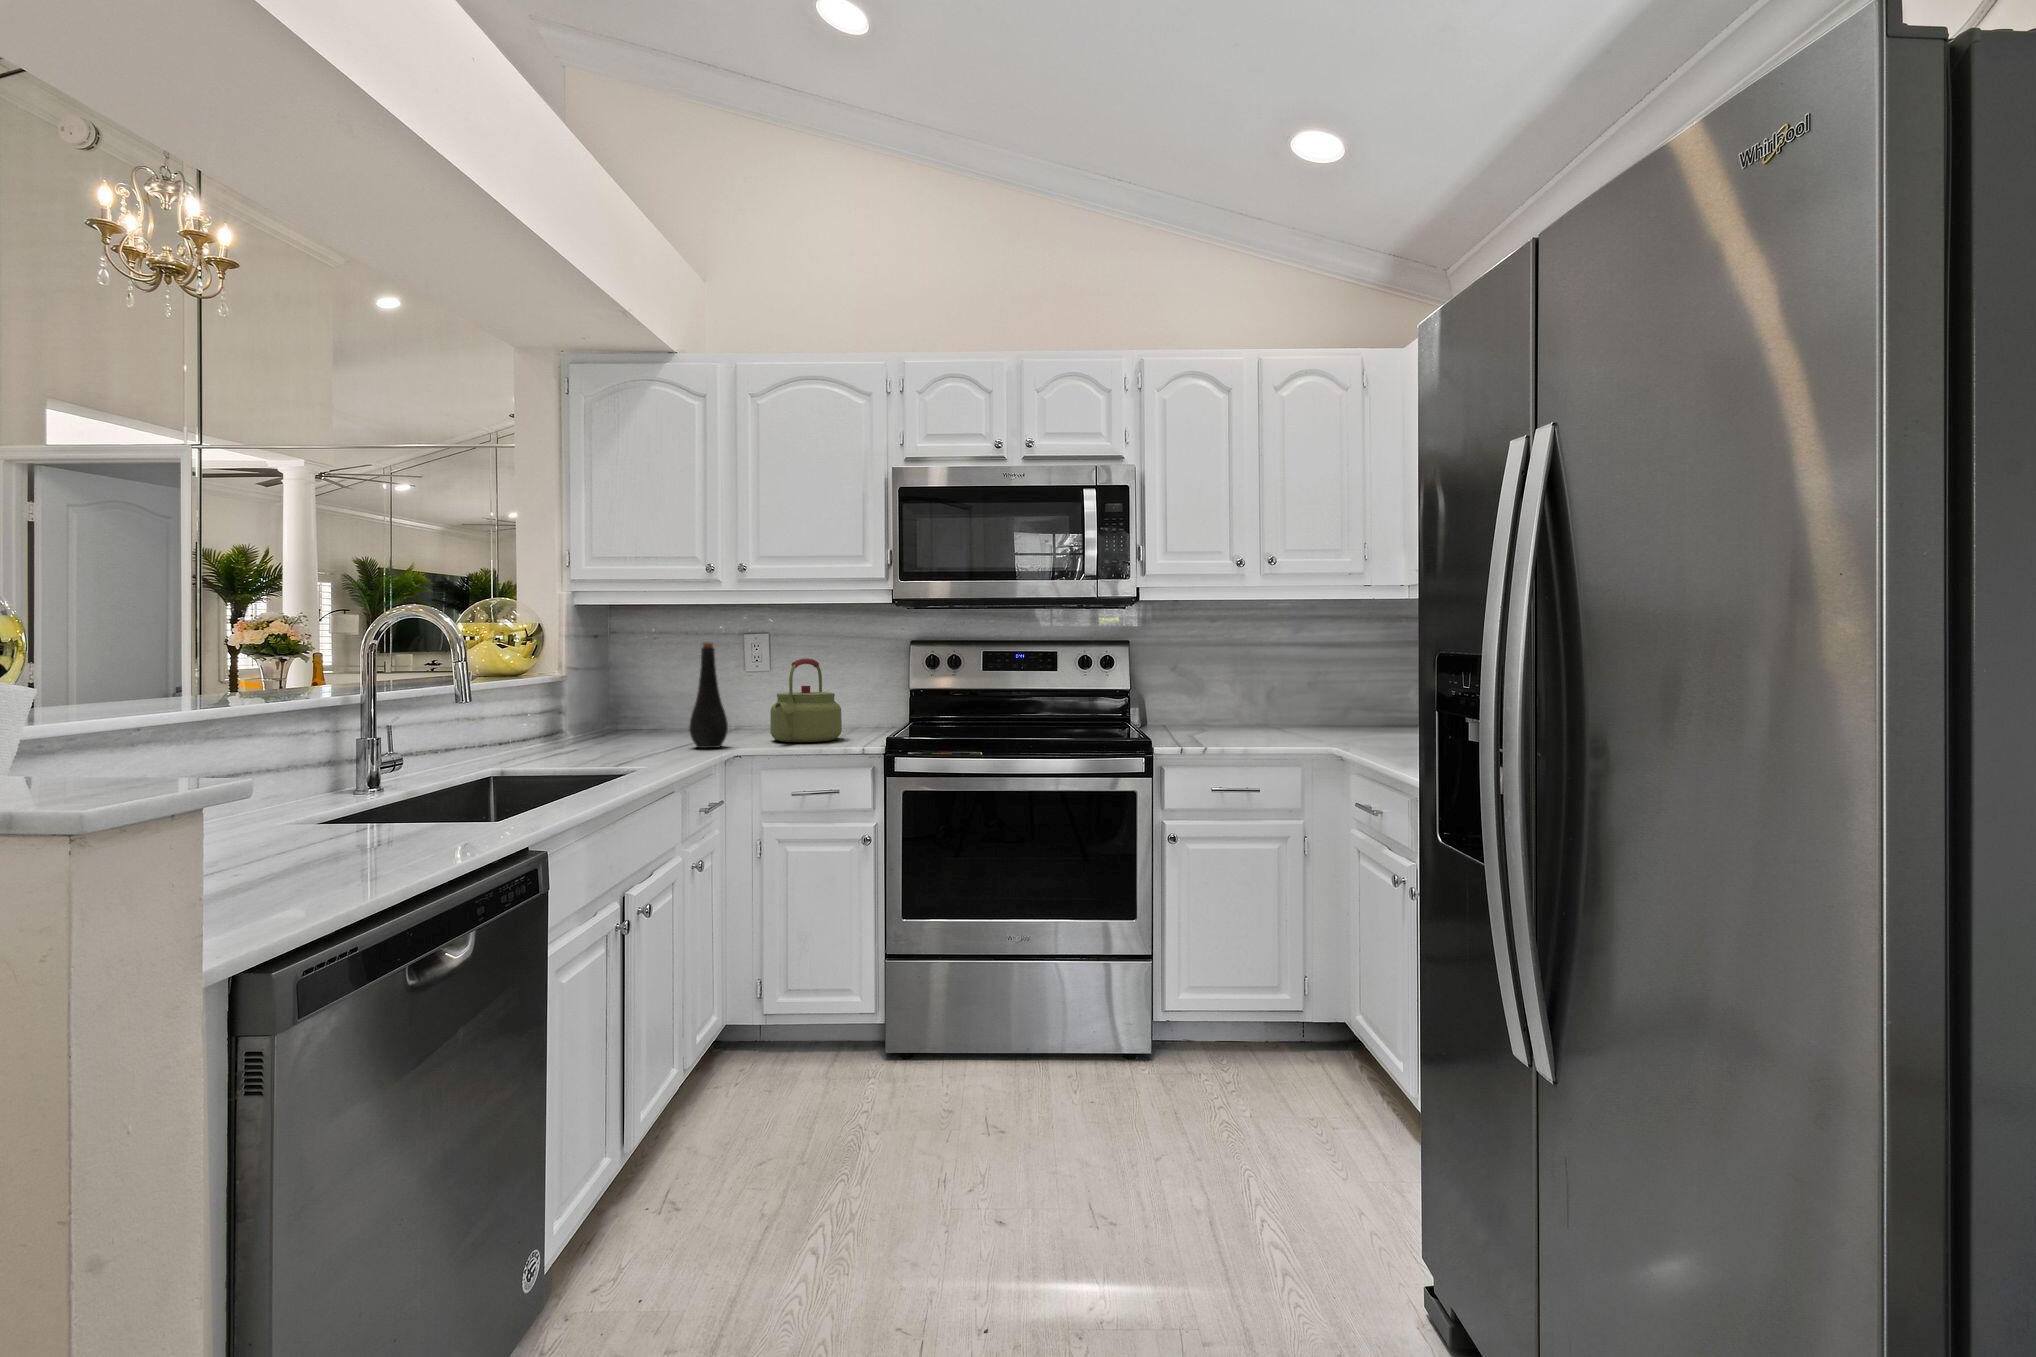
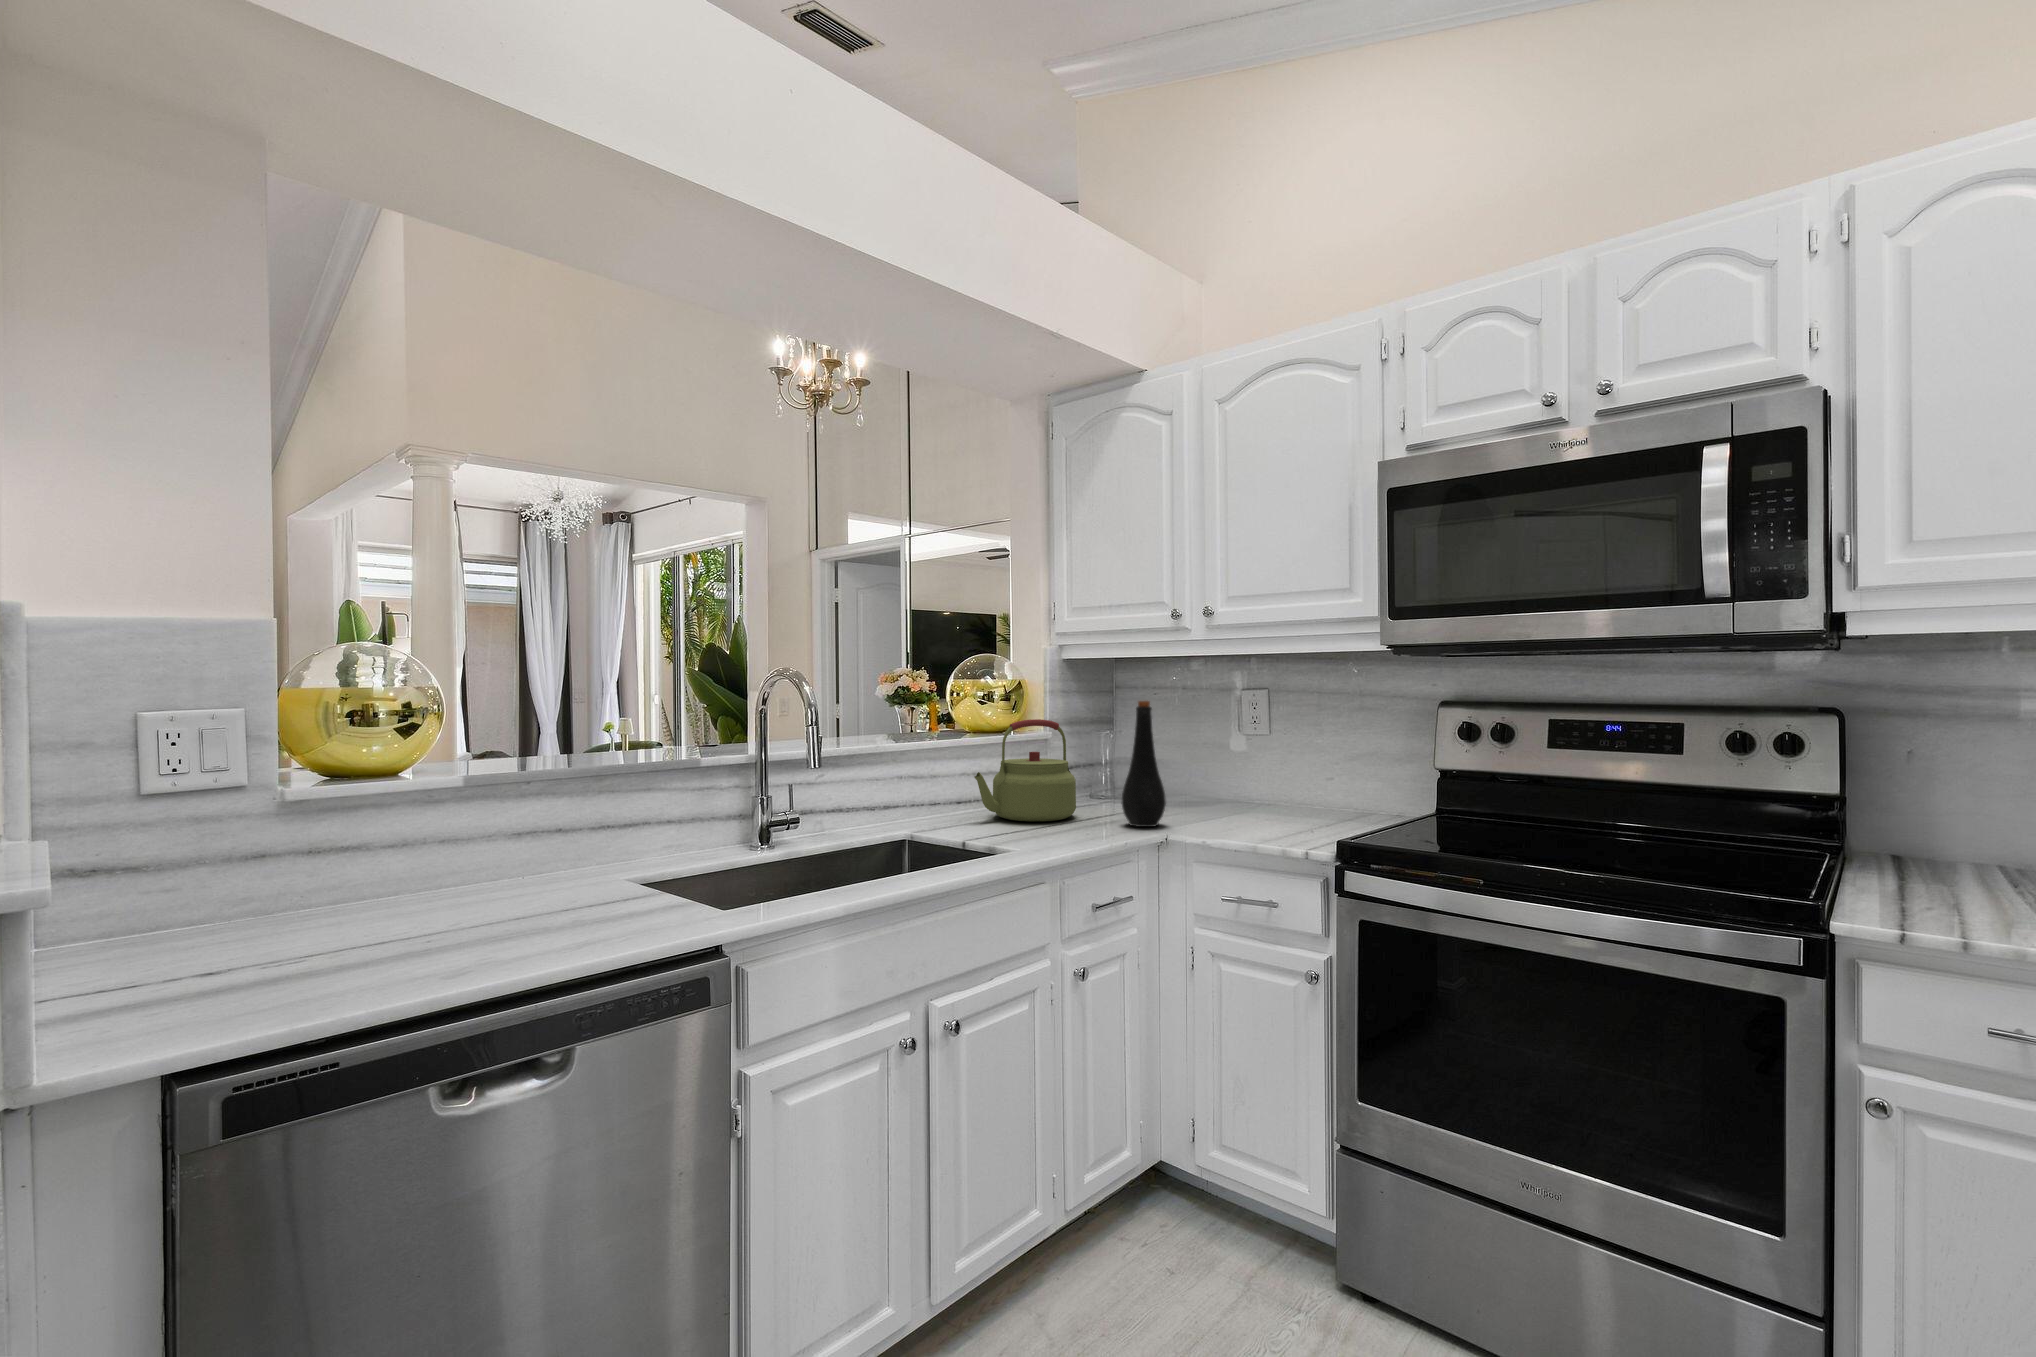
kettle: present [770,658,842,742] -> present [974,719,1076,822]

